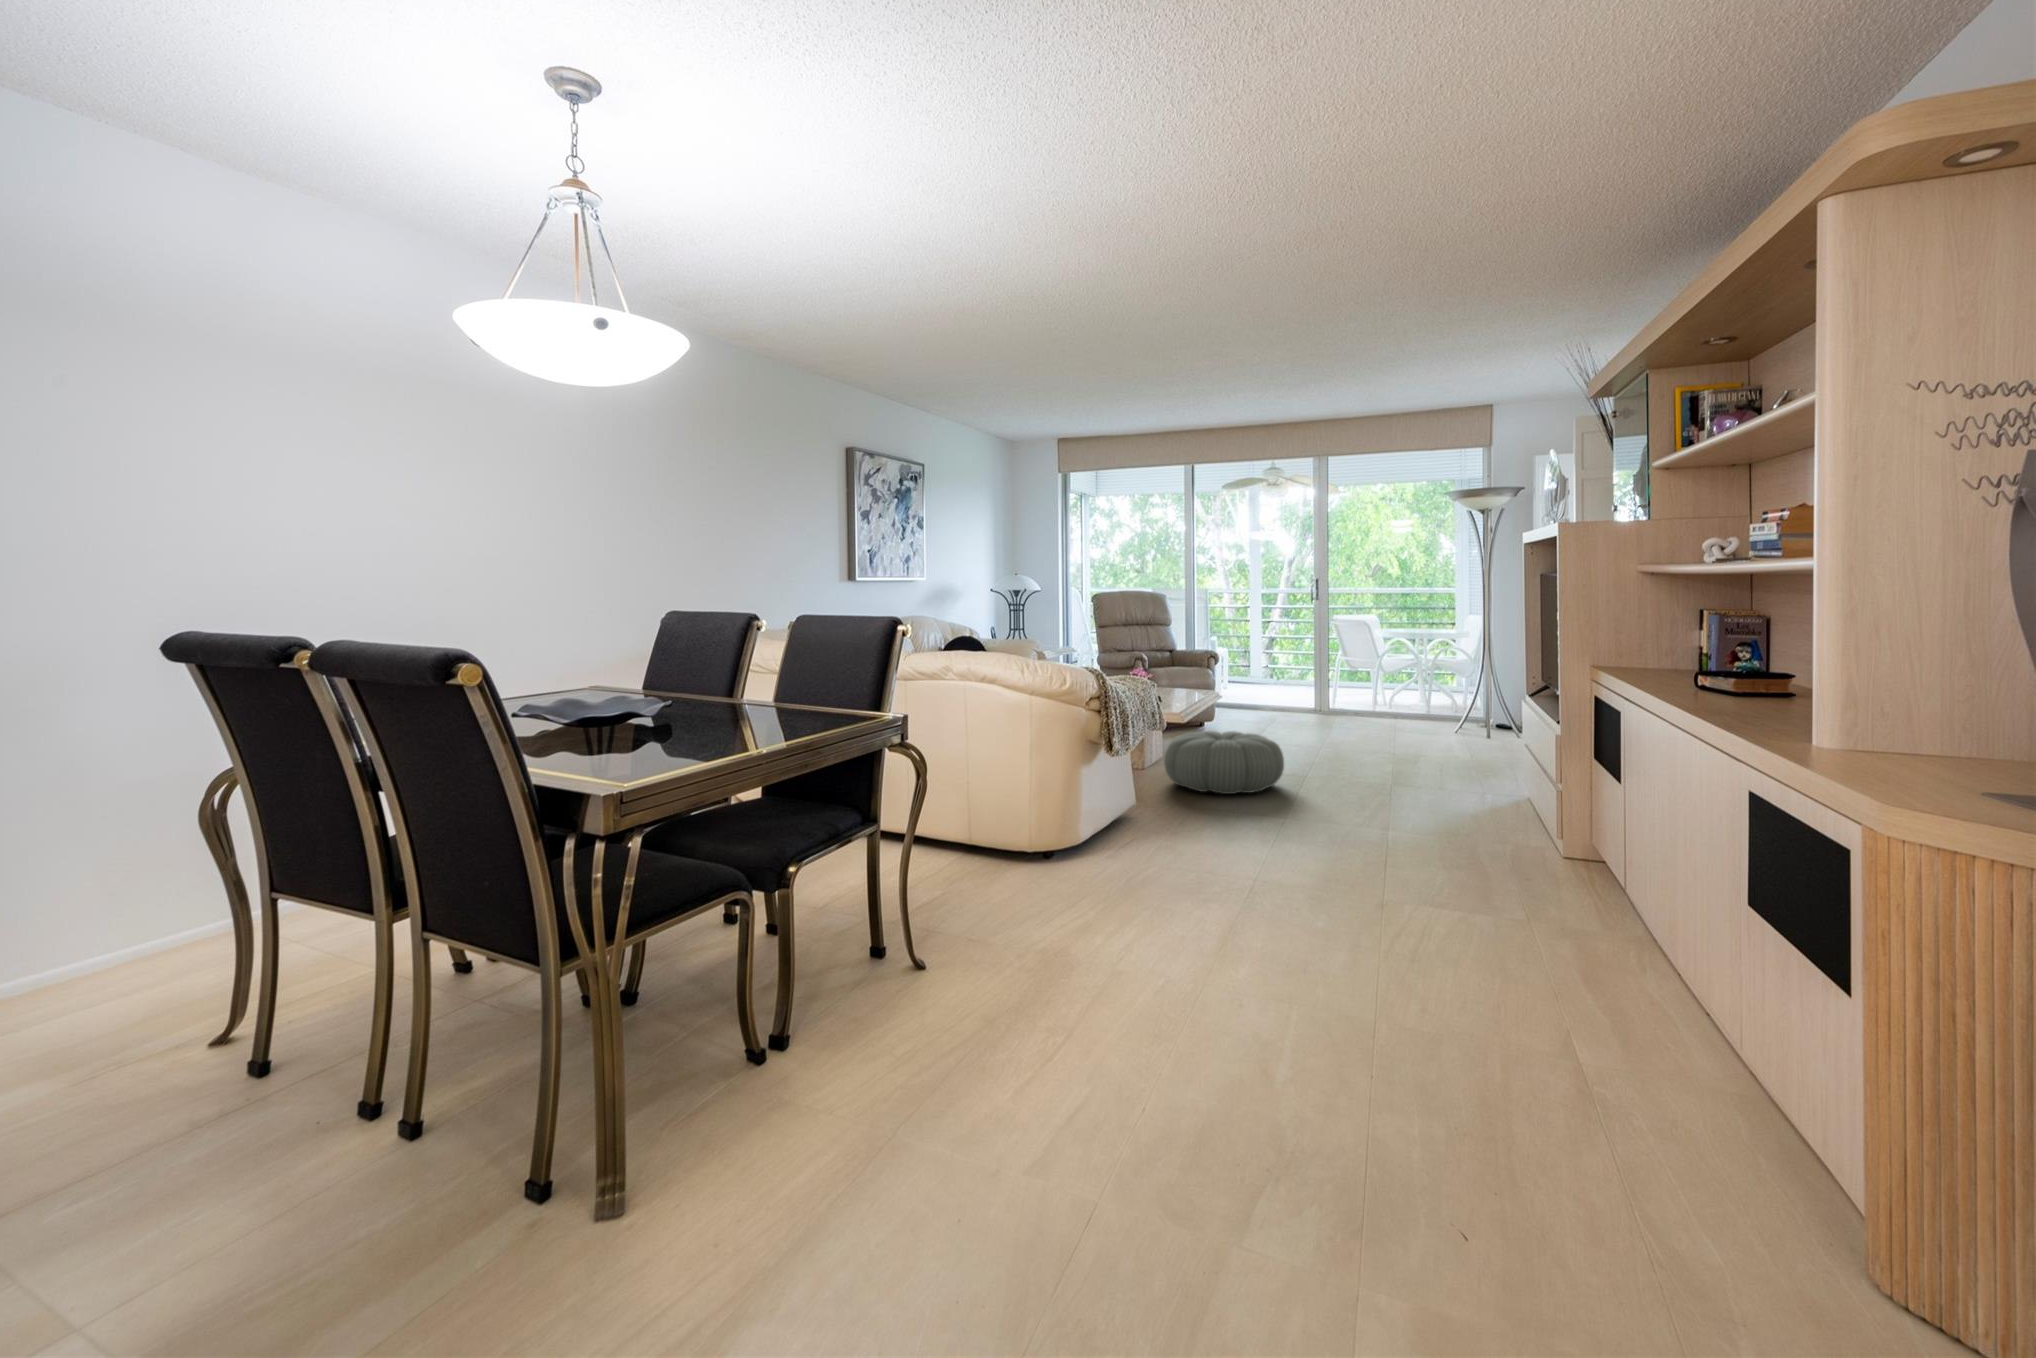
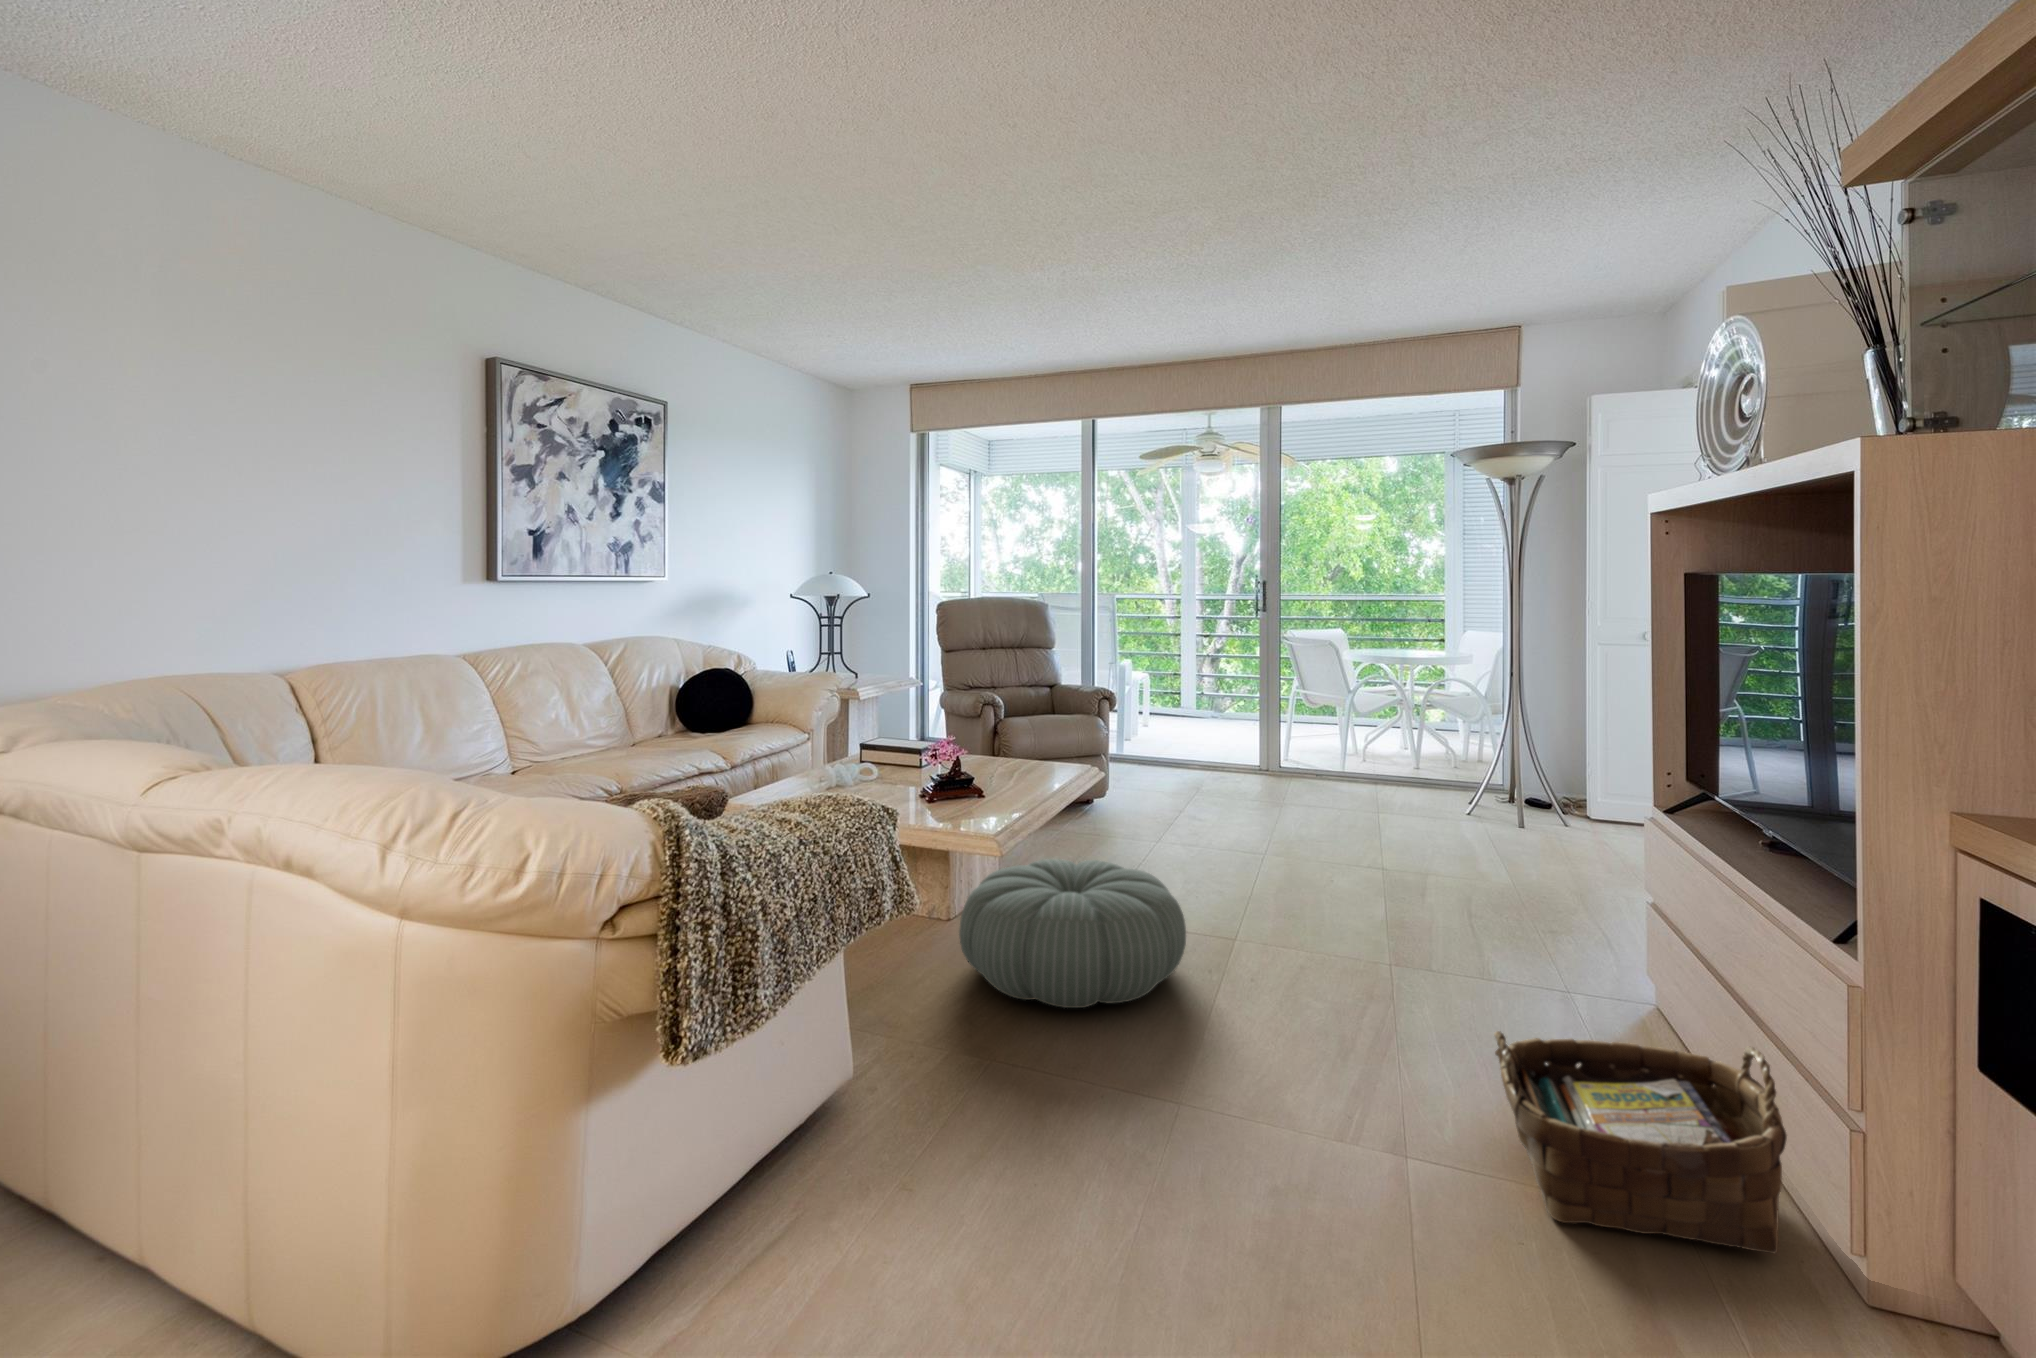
woven basket: none [1427,768,1536,839] -> present [1494,1031,1787,1253]

